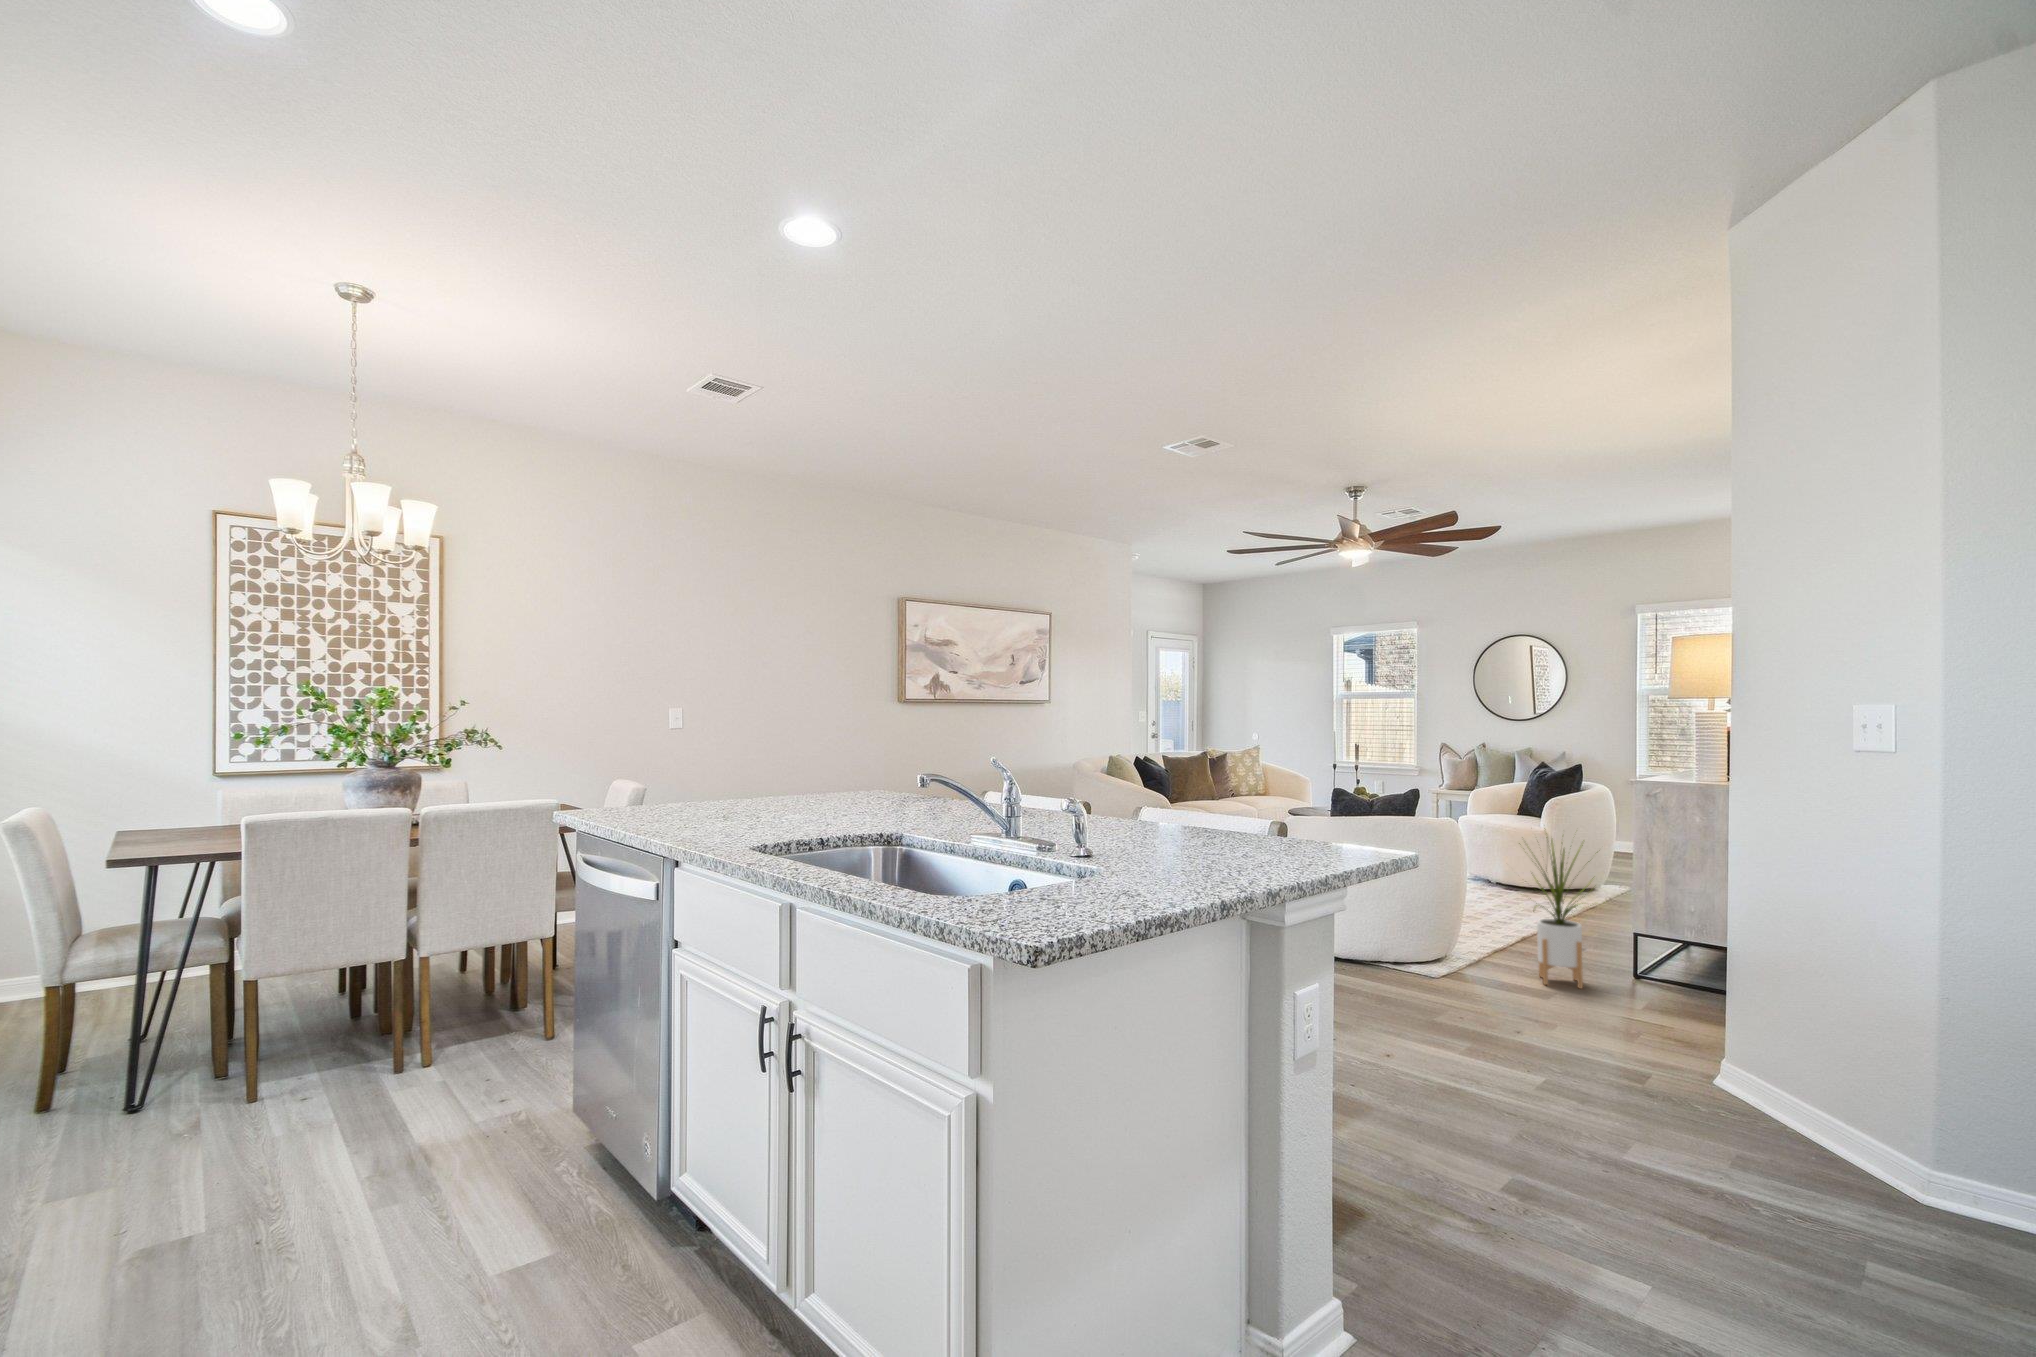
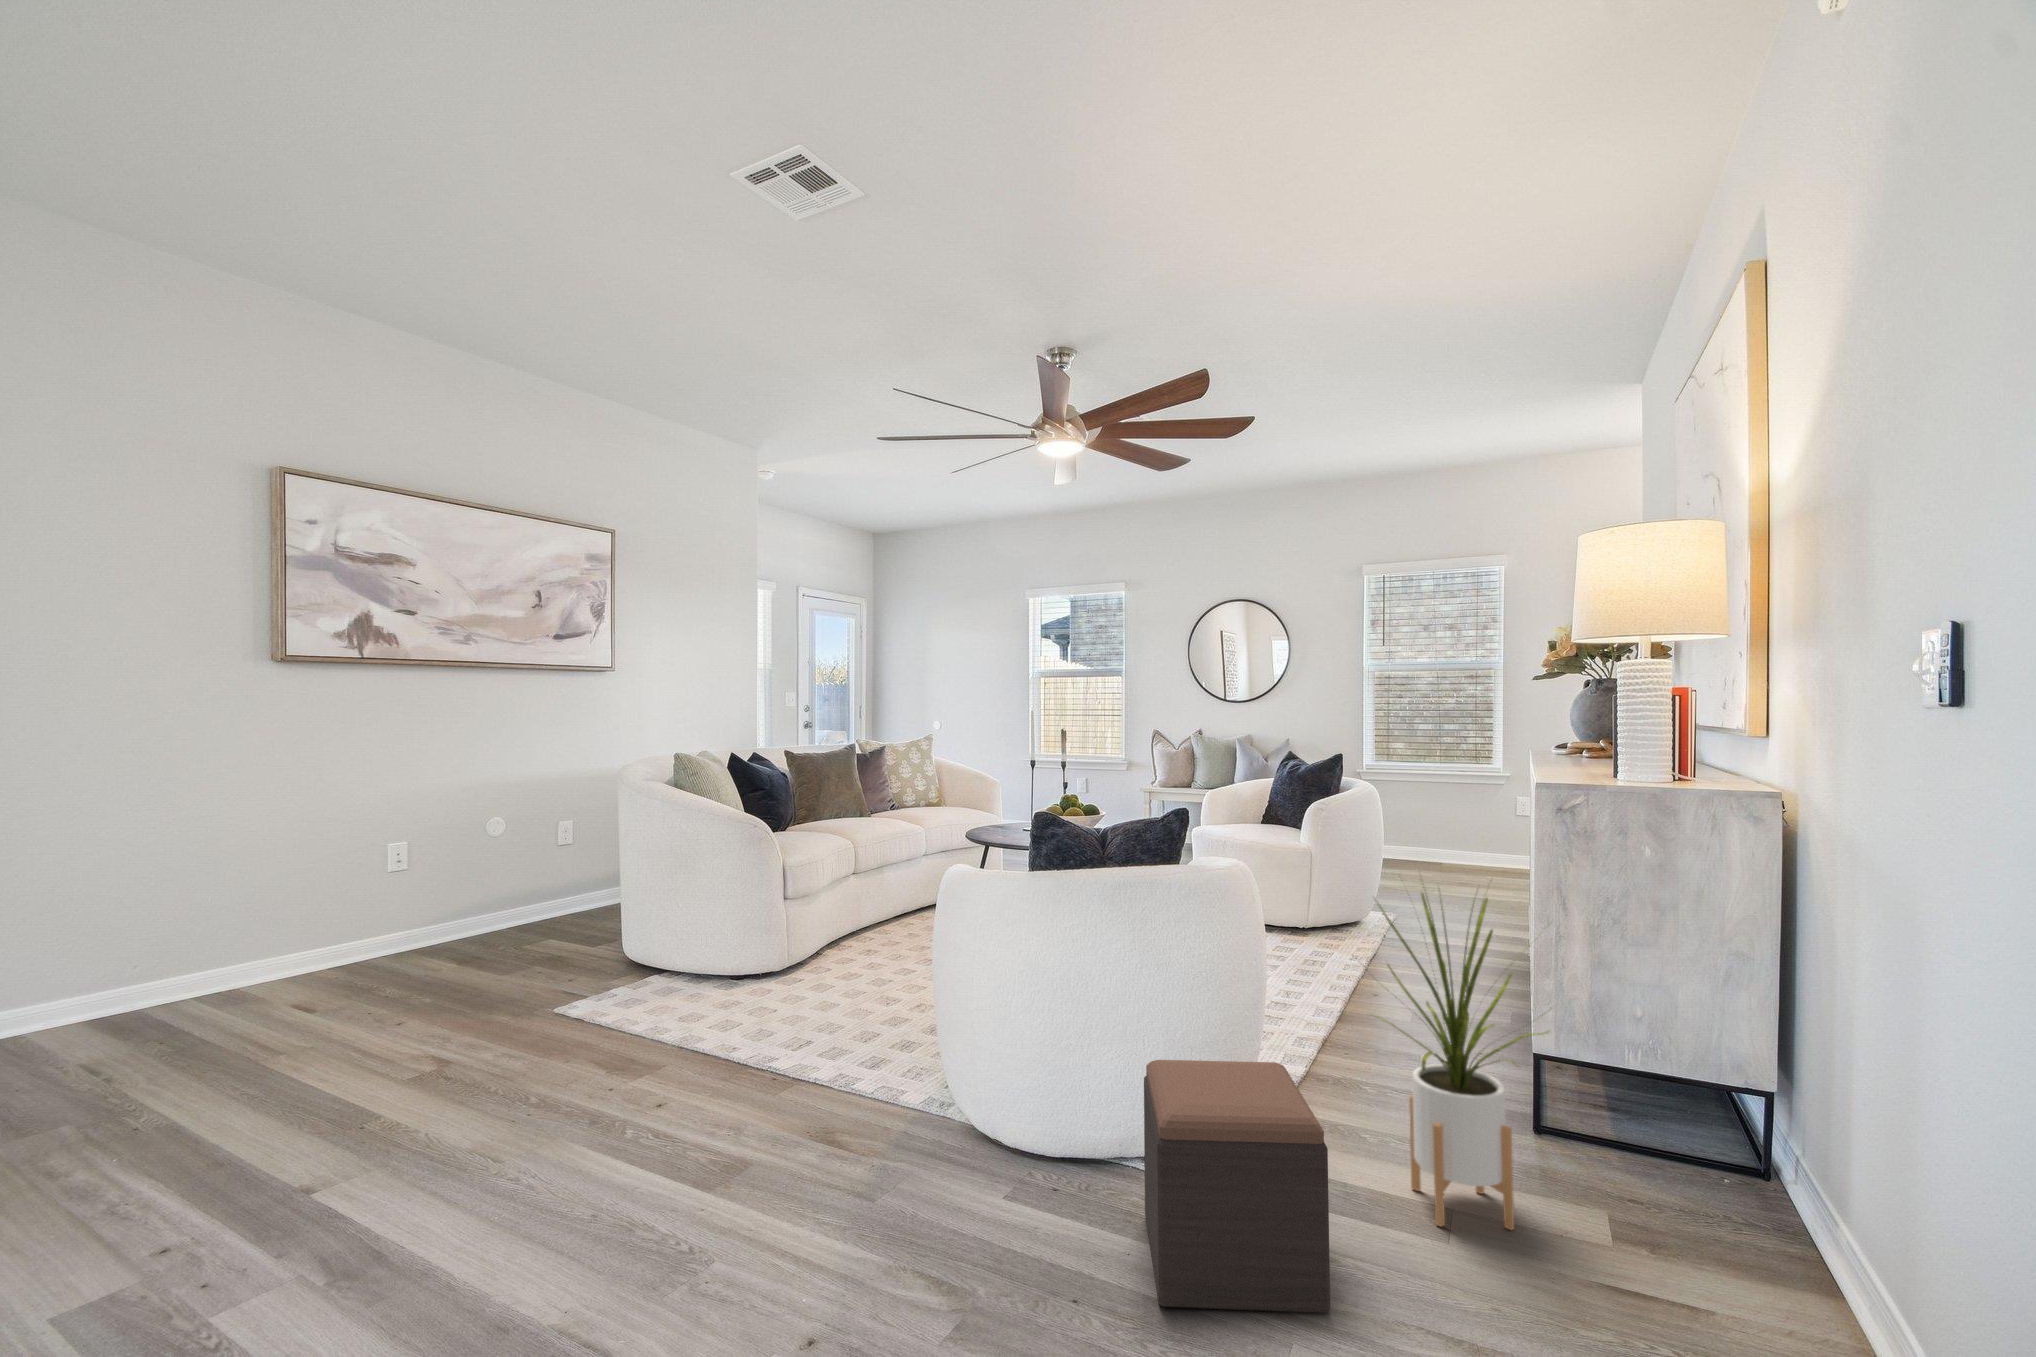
footstool: none [1400,903,1477,996] -> present [1144,1060,1330,1313]

